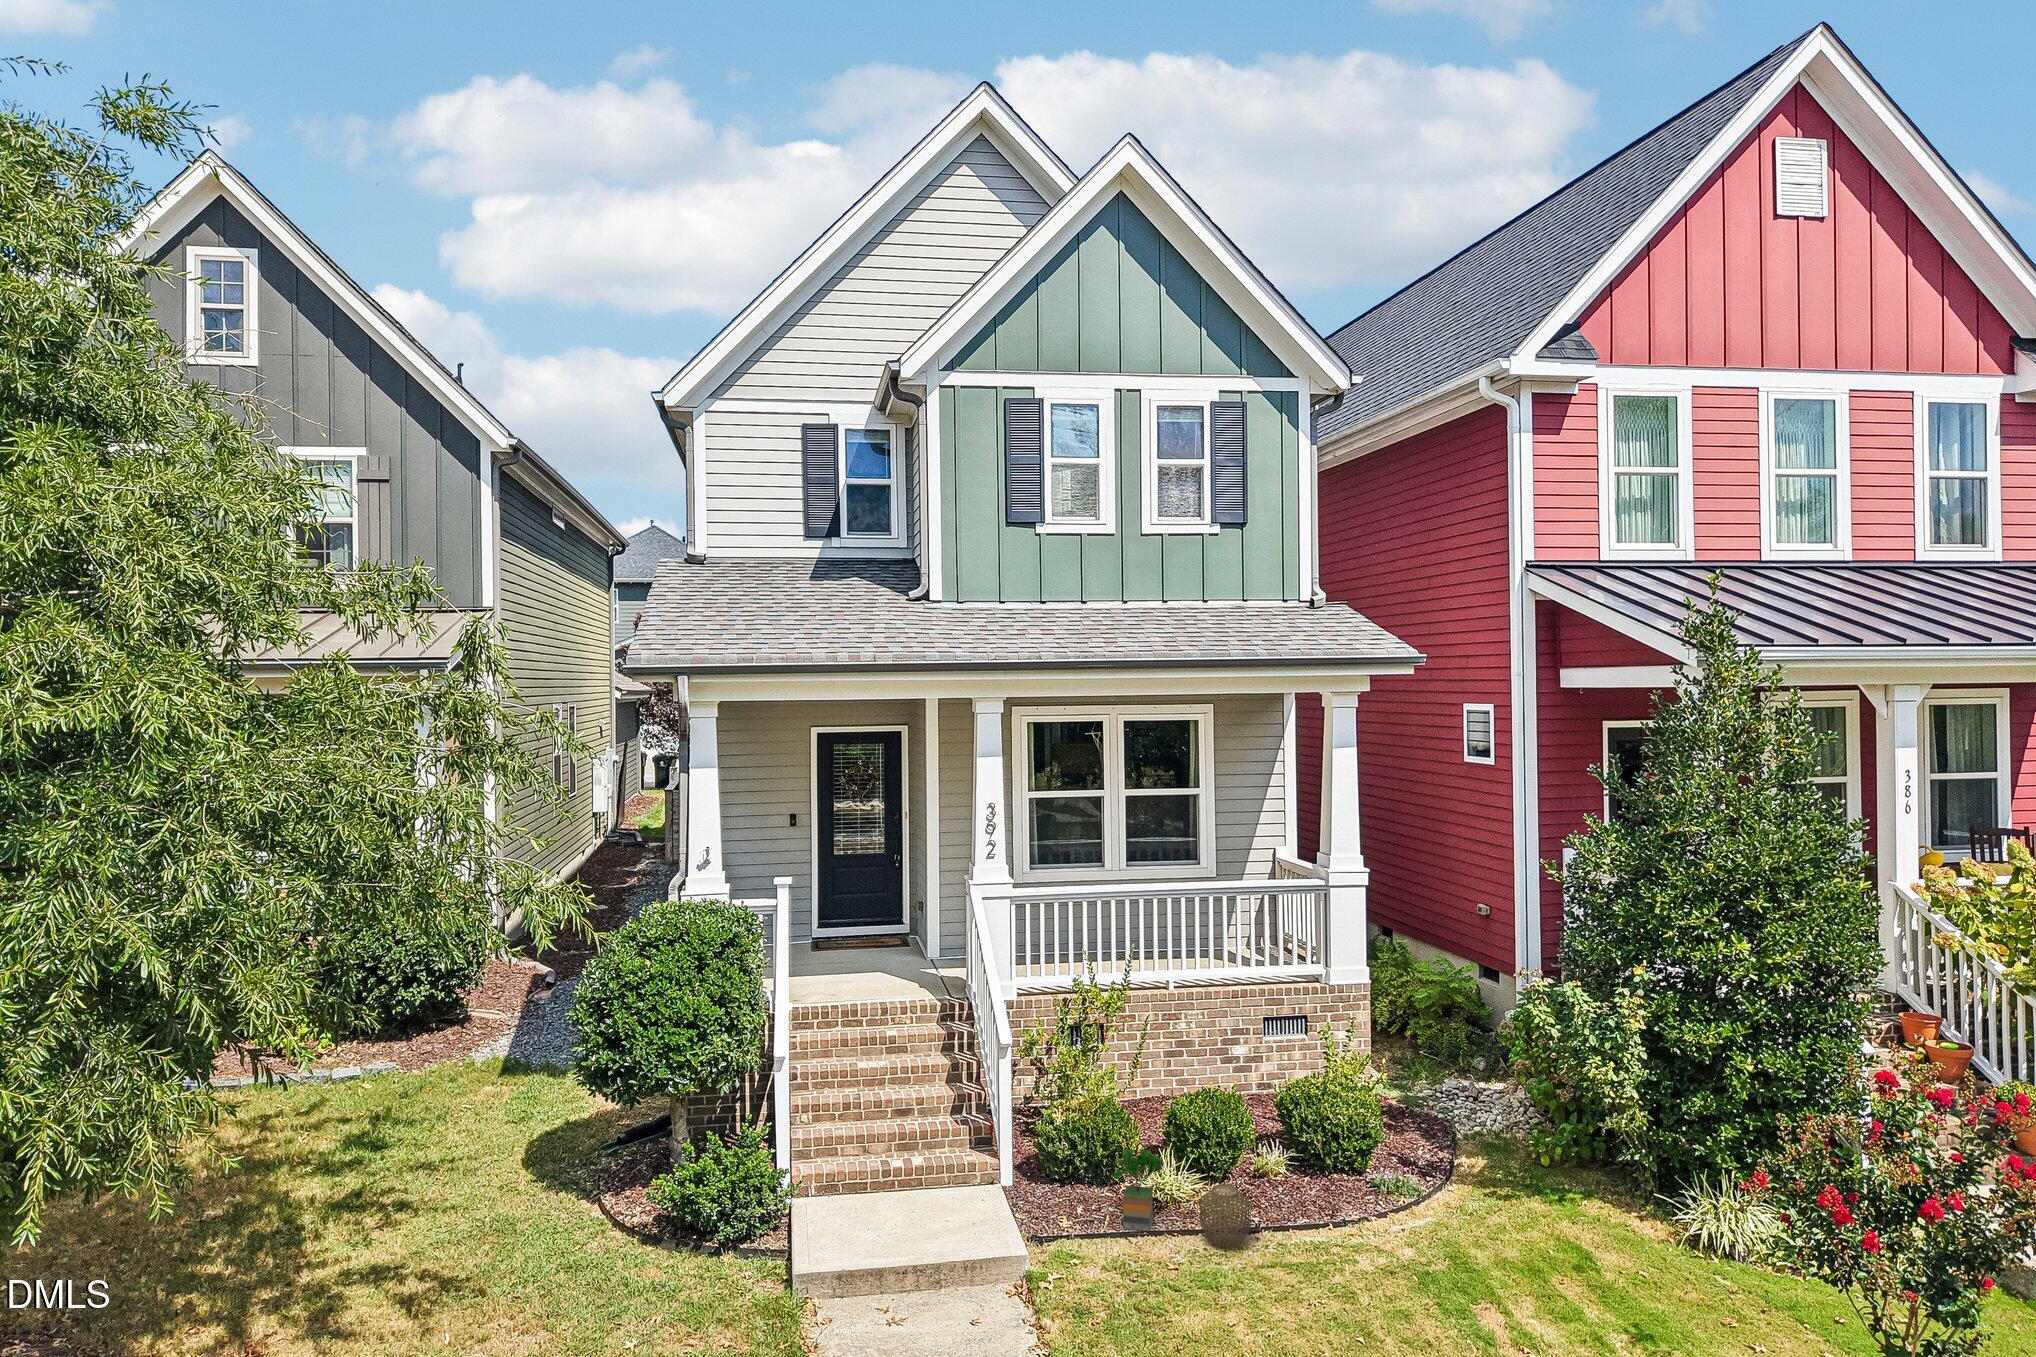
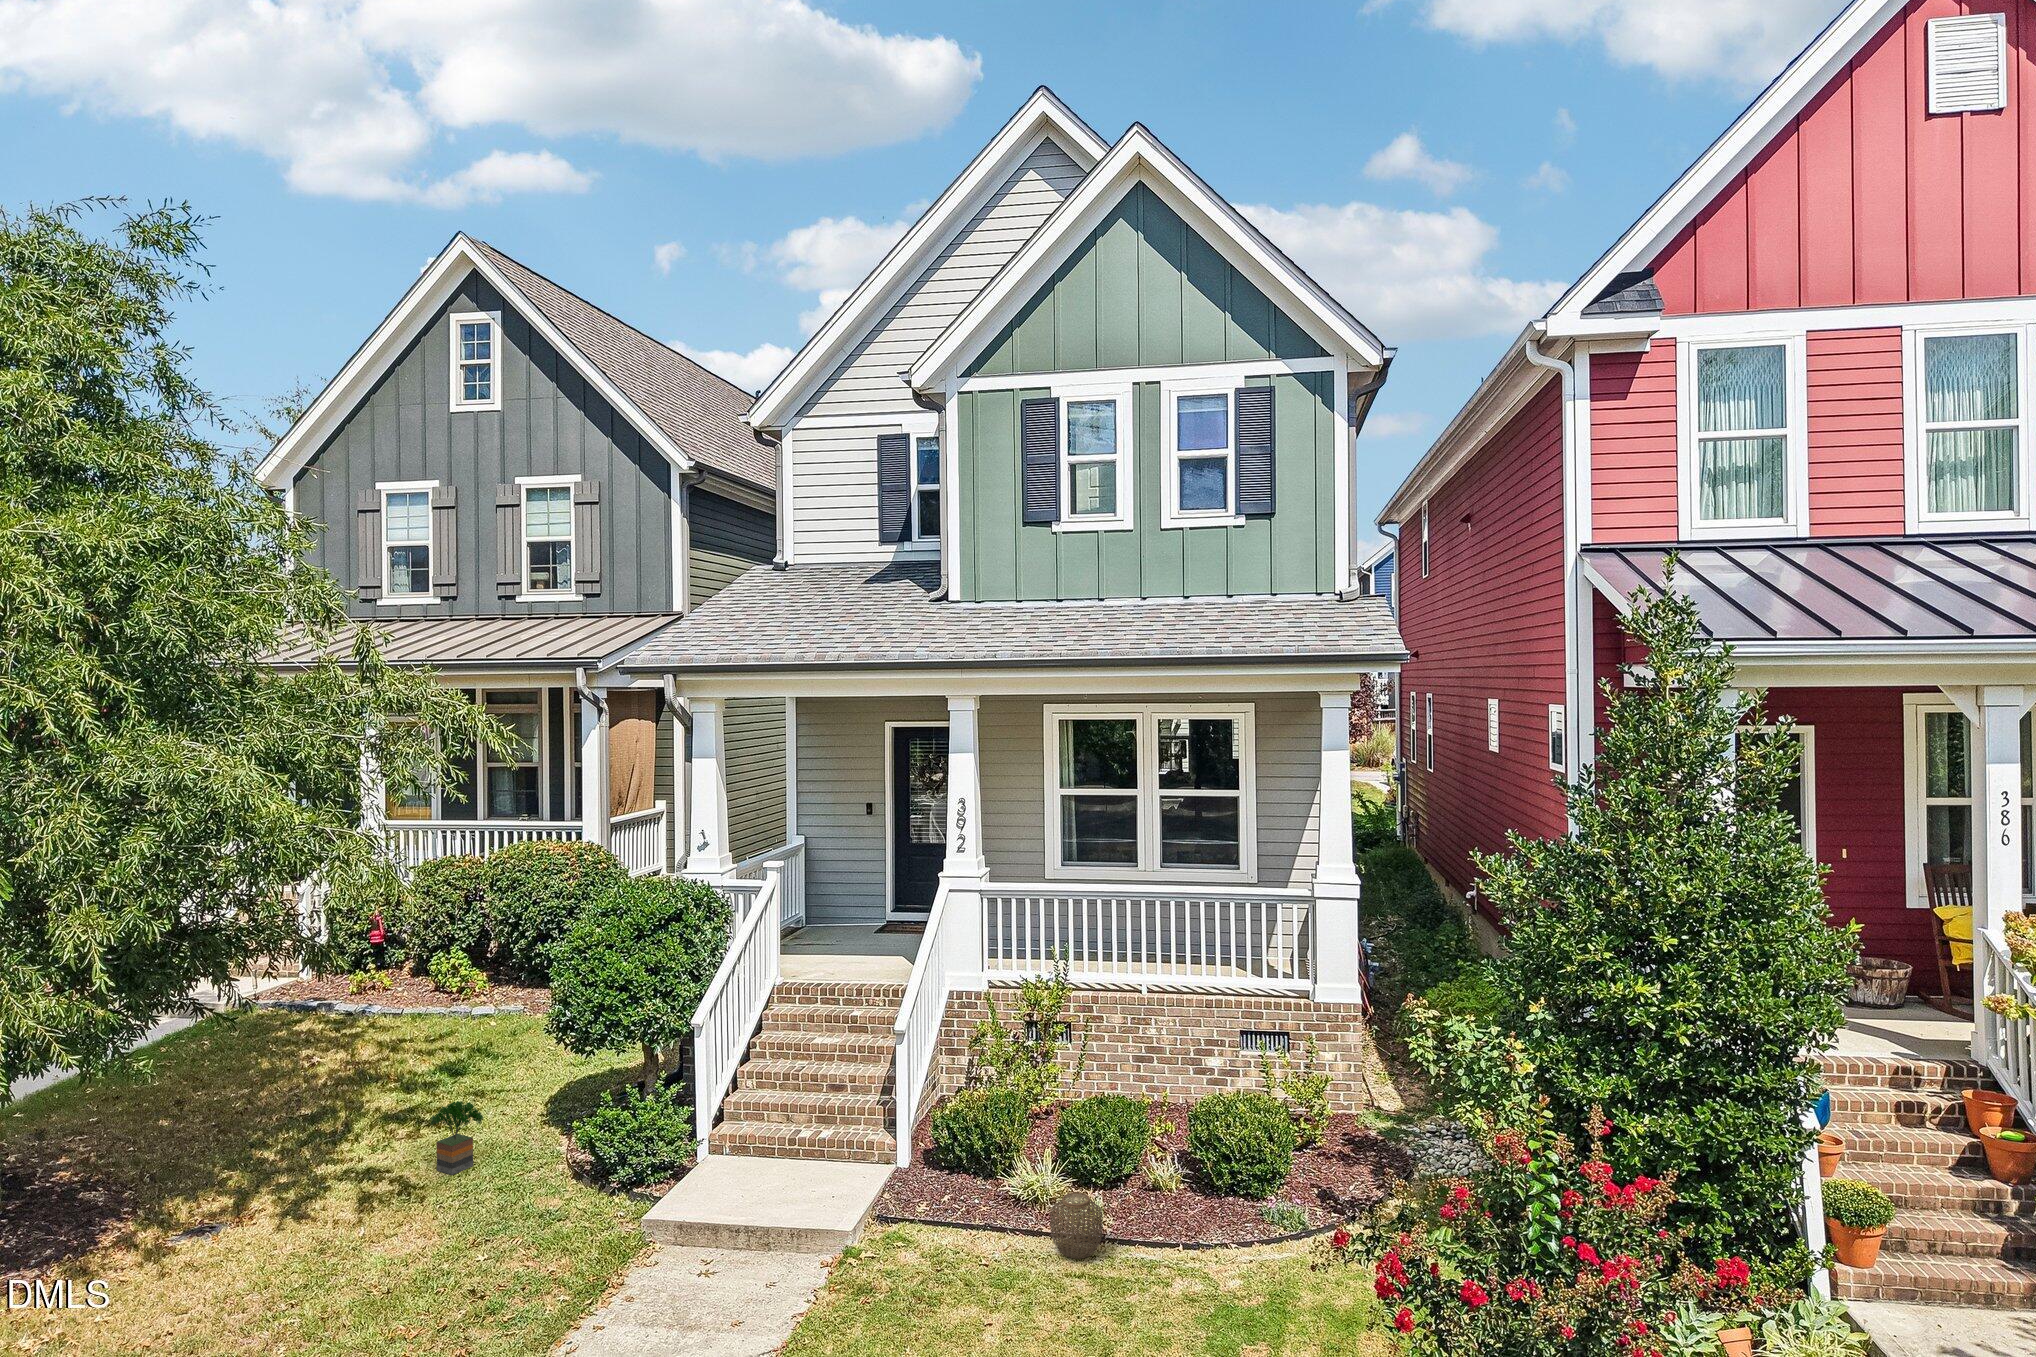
potted tree: present [1114,1149,1164,1231] -> present [431,1101,484,1175]

